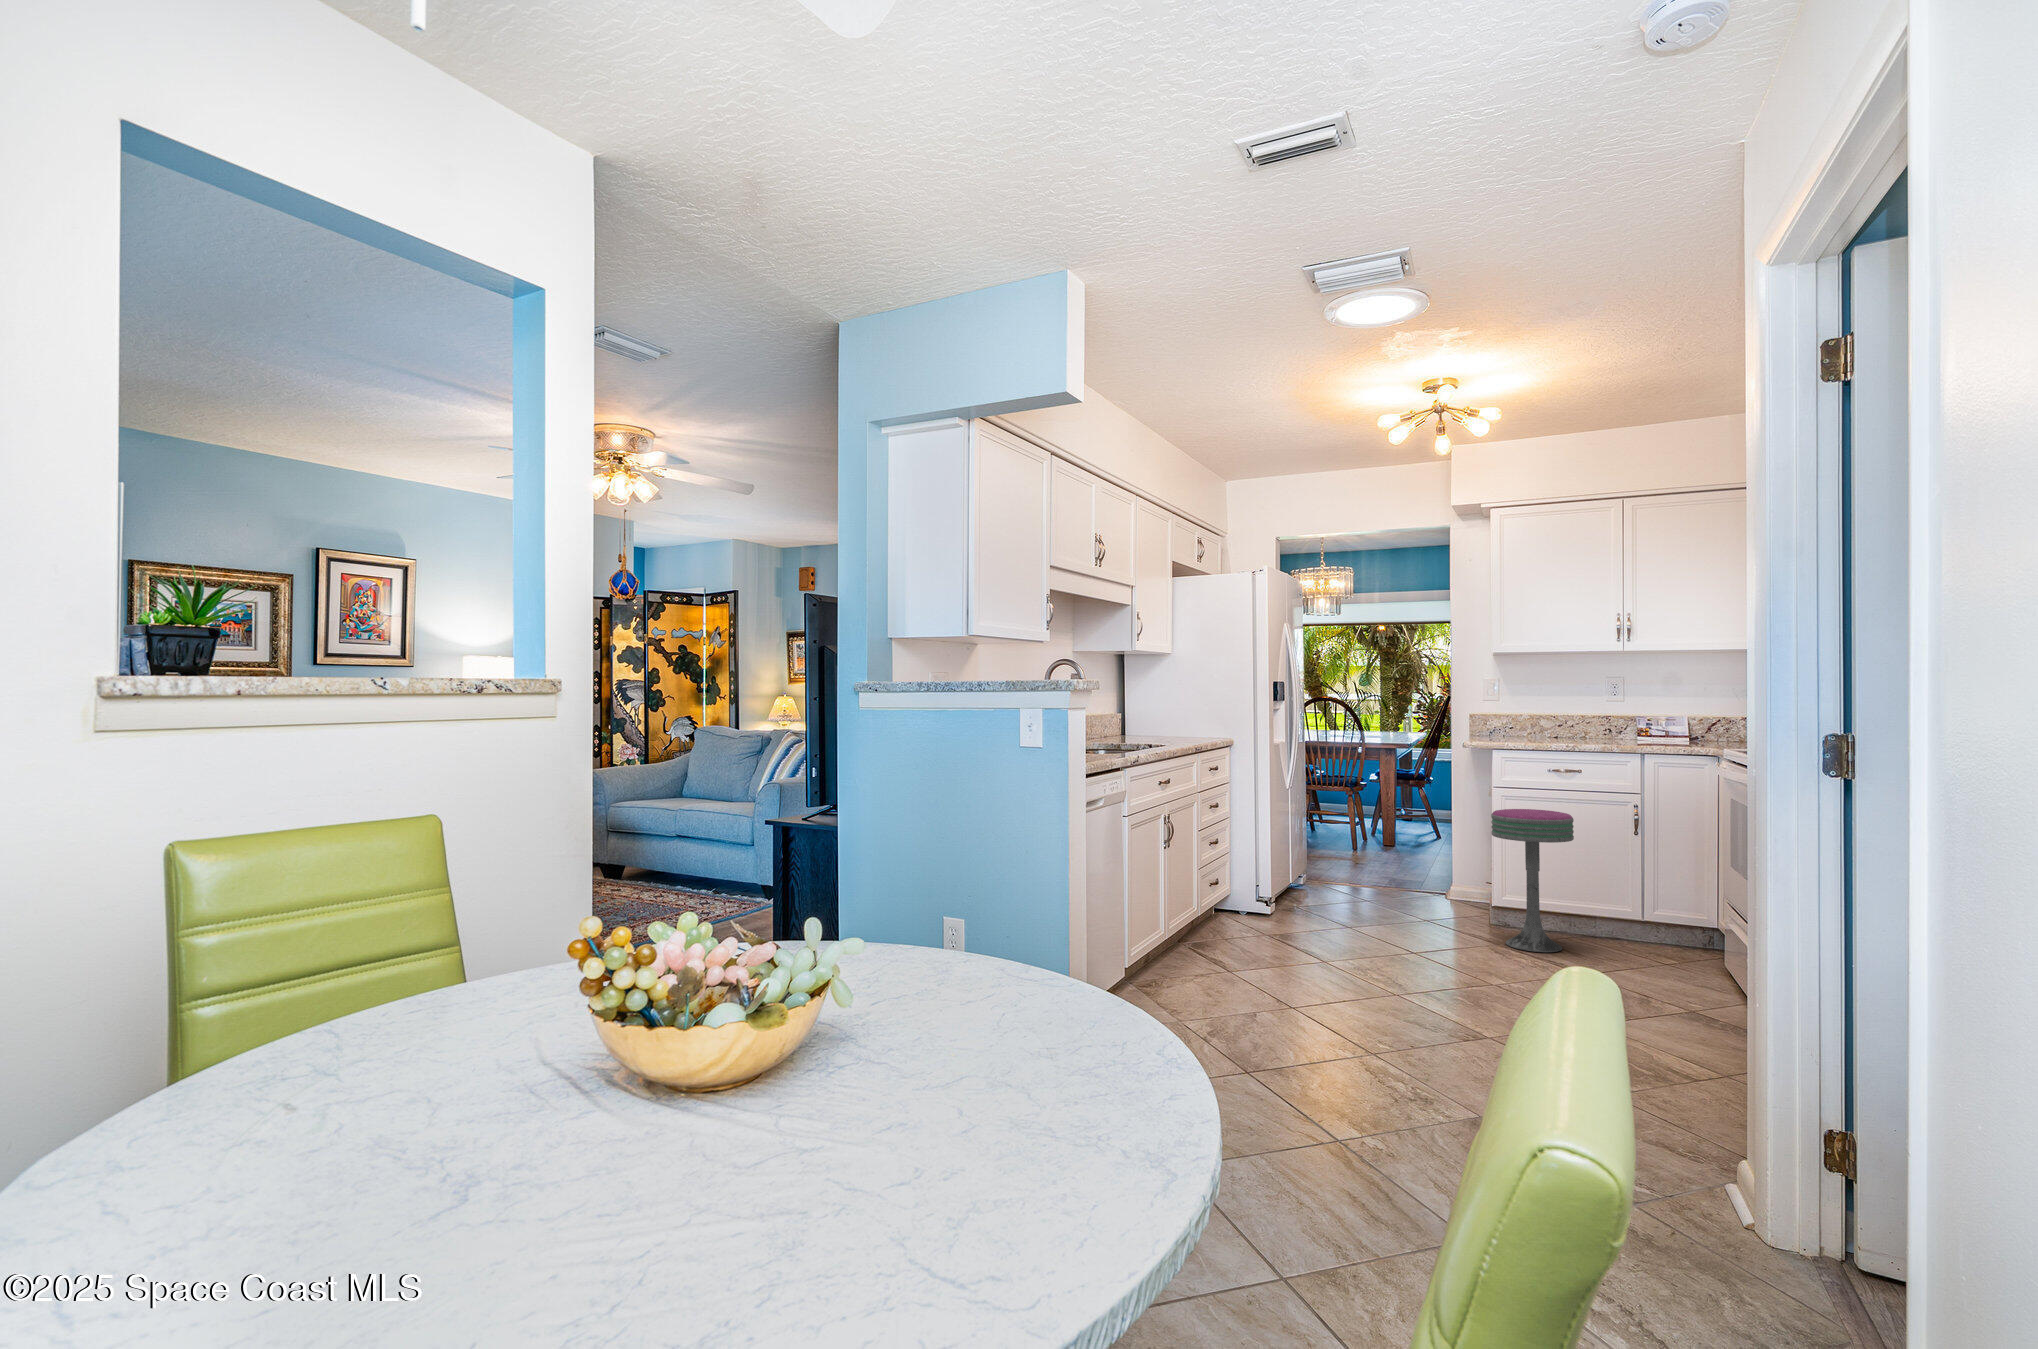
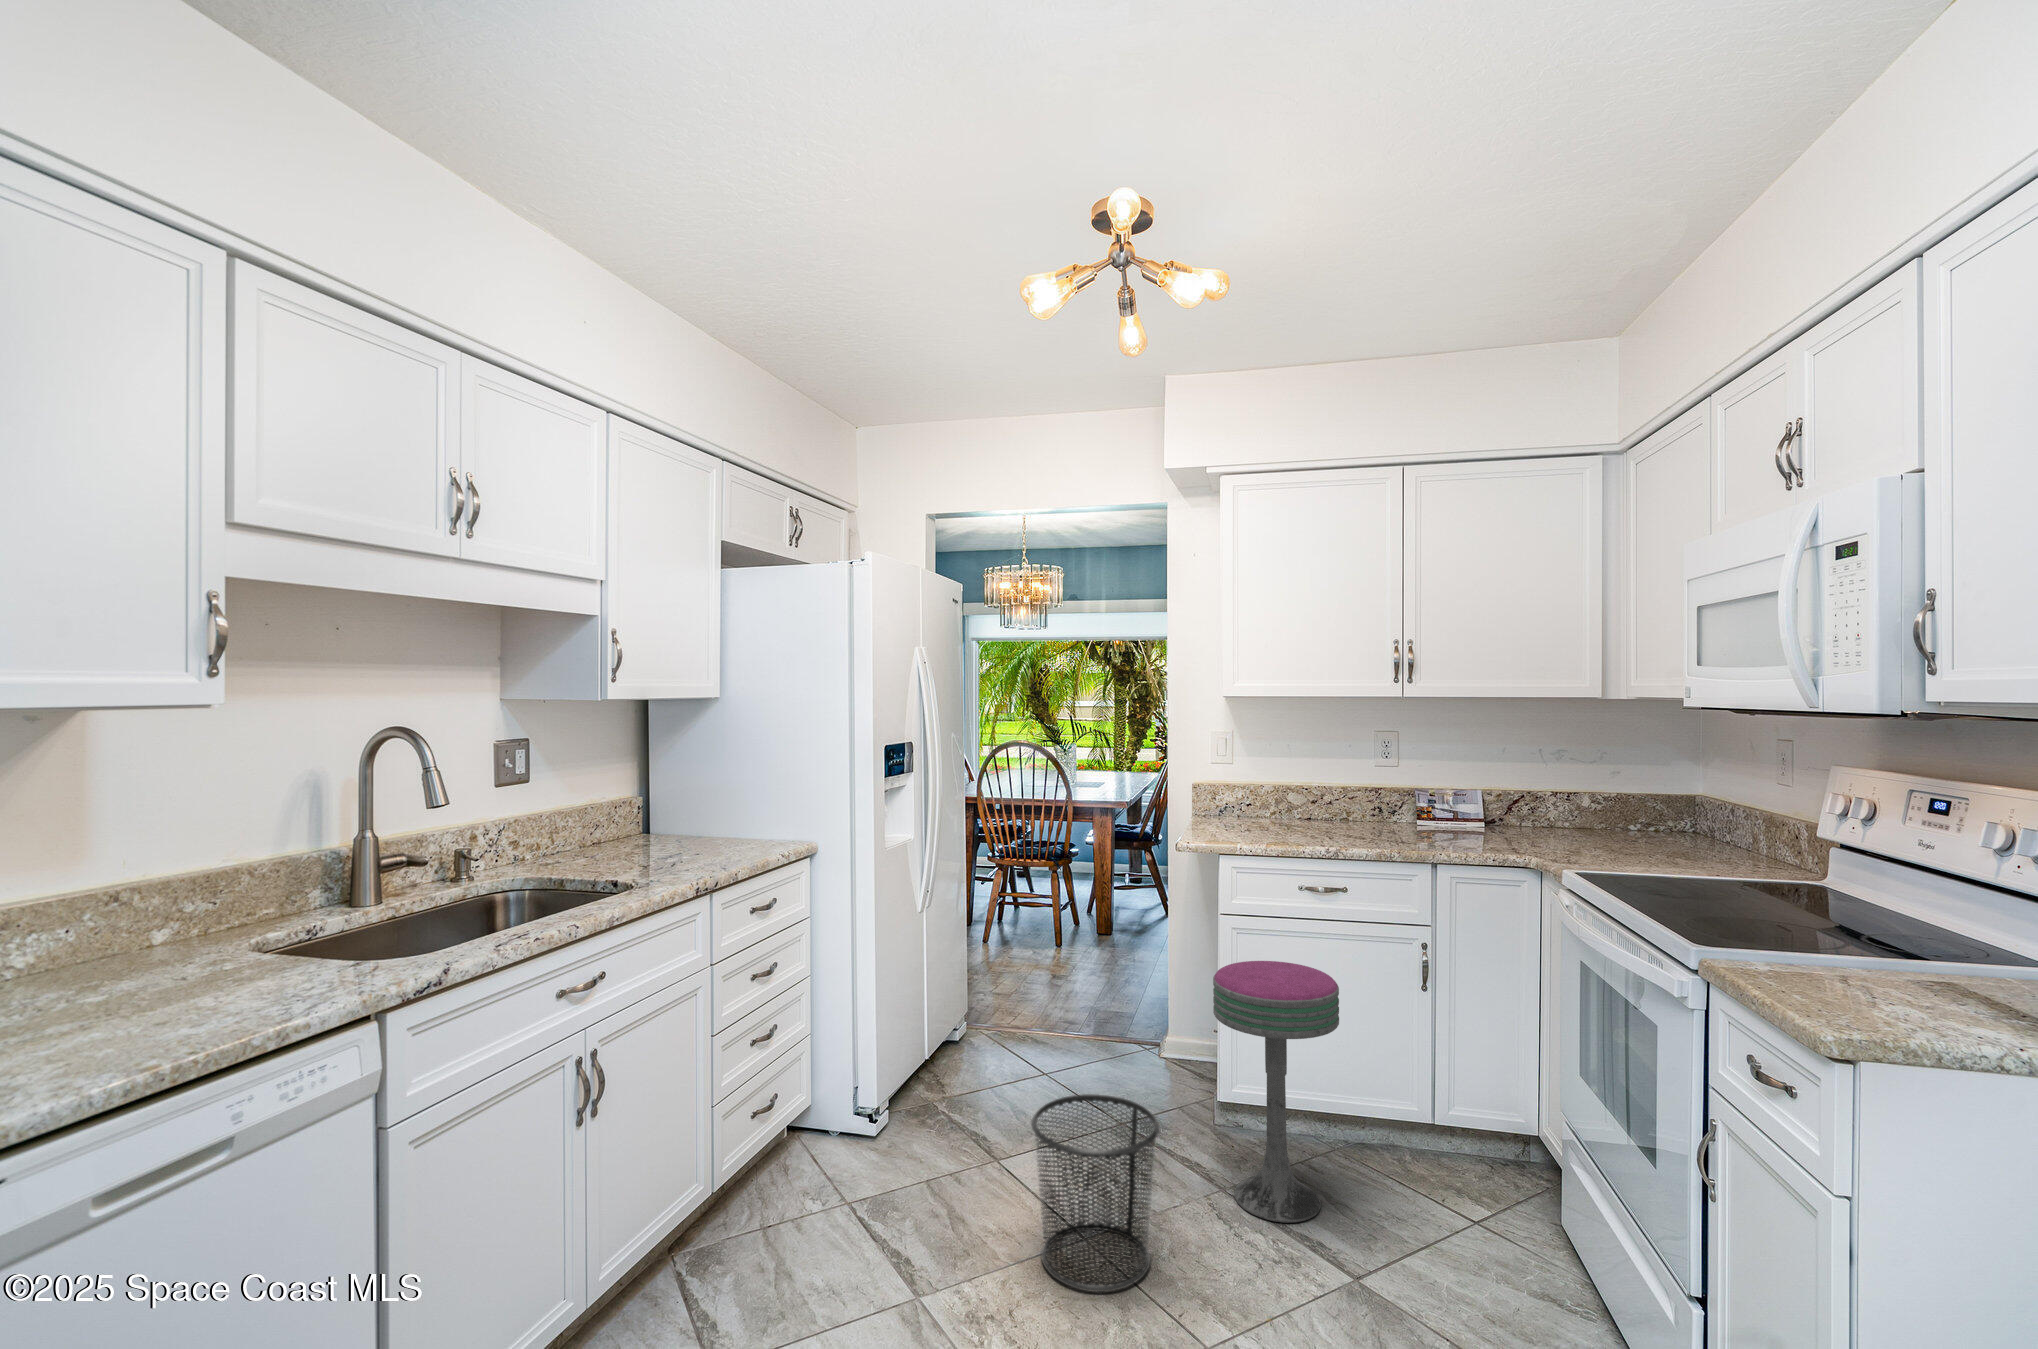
waste bin: none [1385,872,1462,962] -> present [1031,1094,1159,1292]

